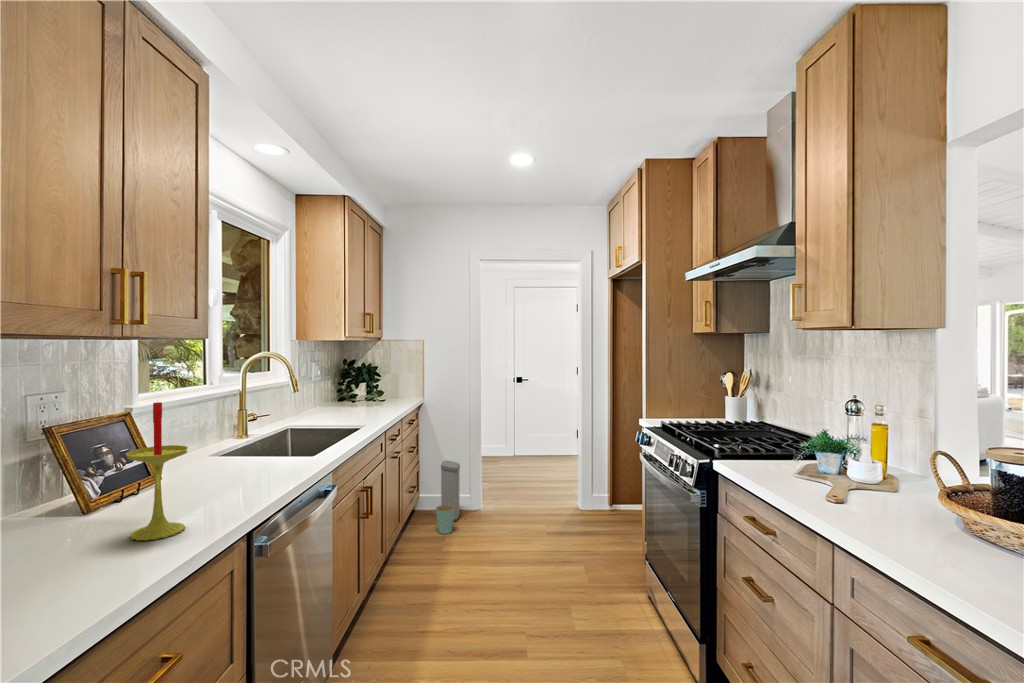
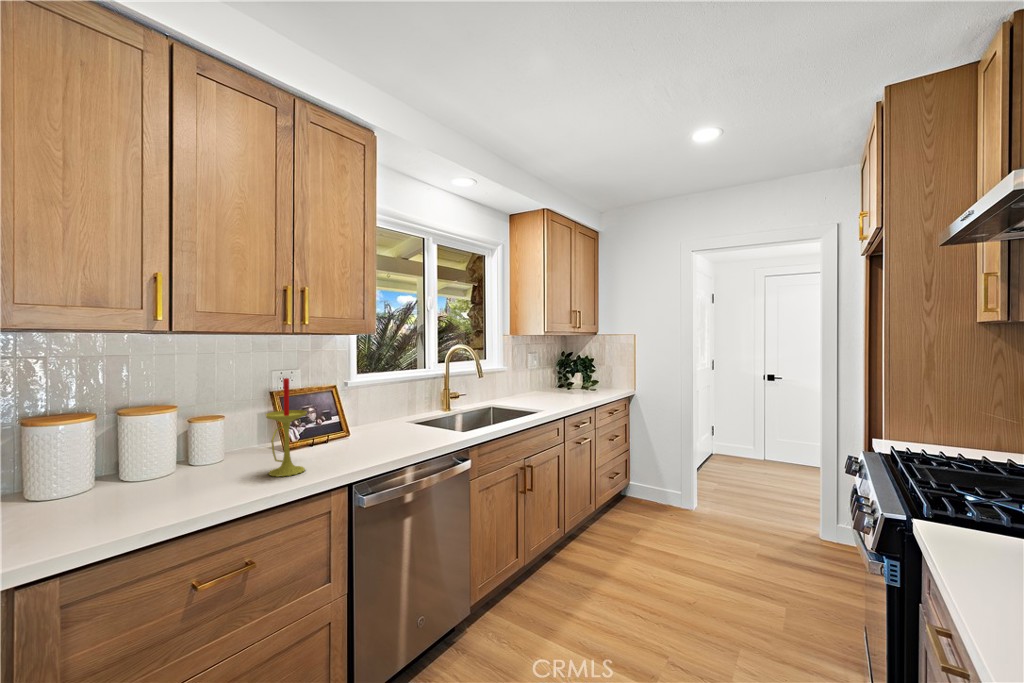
trash can: present [436,460,460,534] -> none [634,452,667,524]

